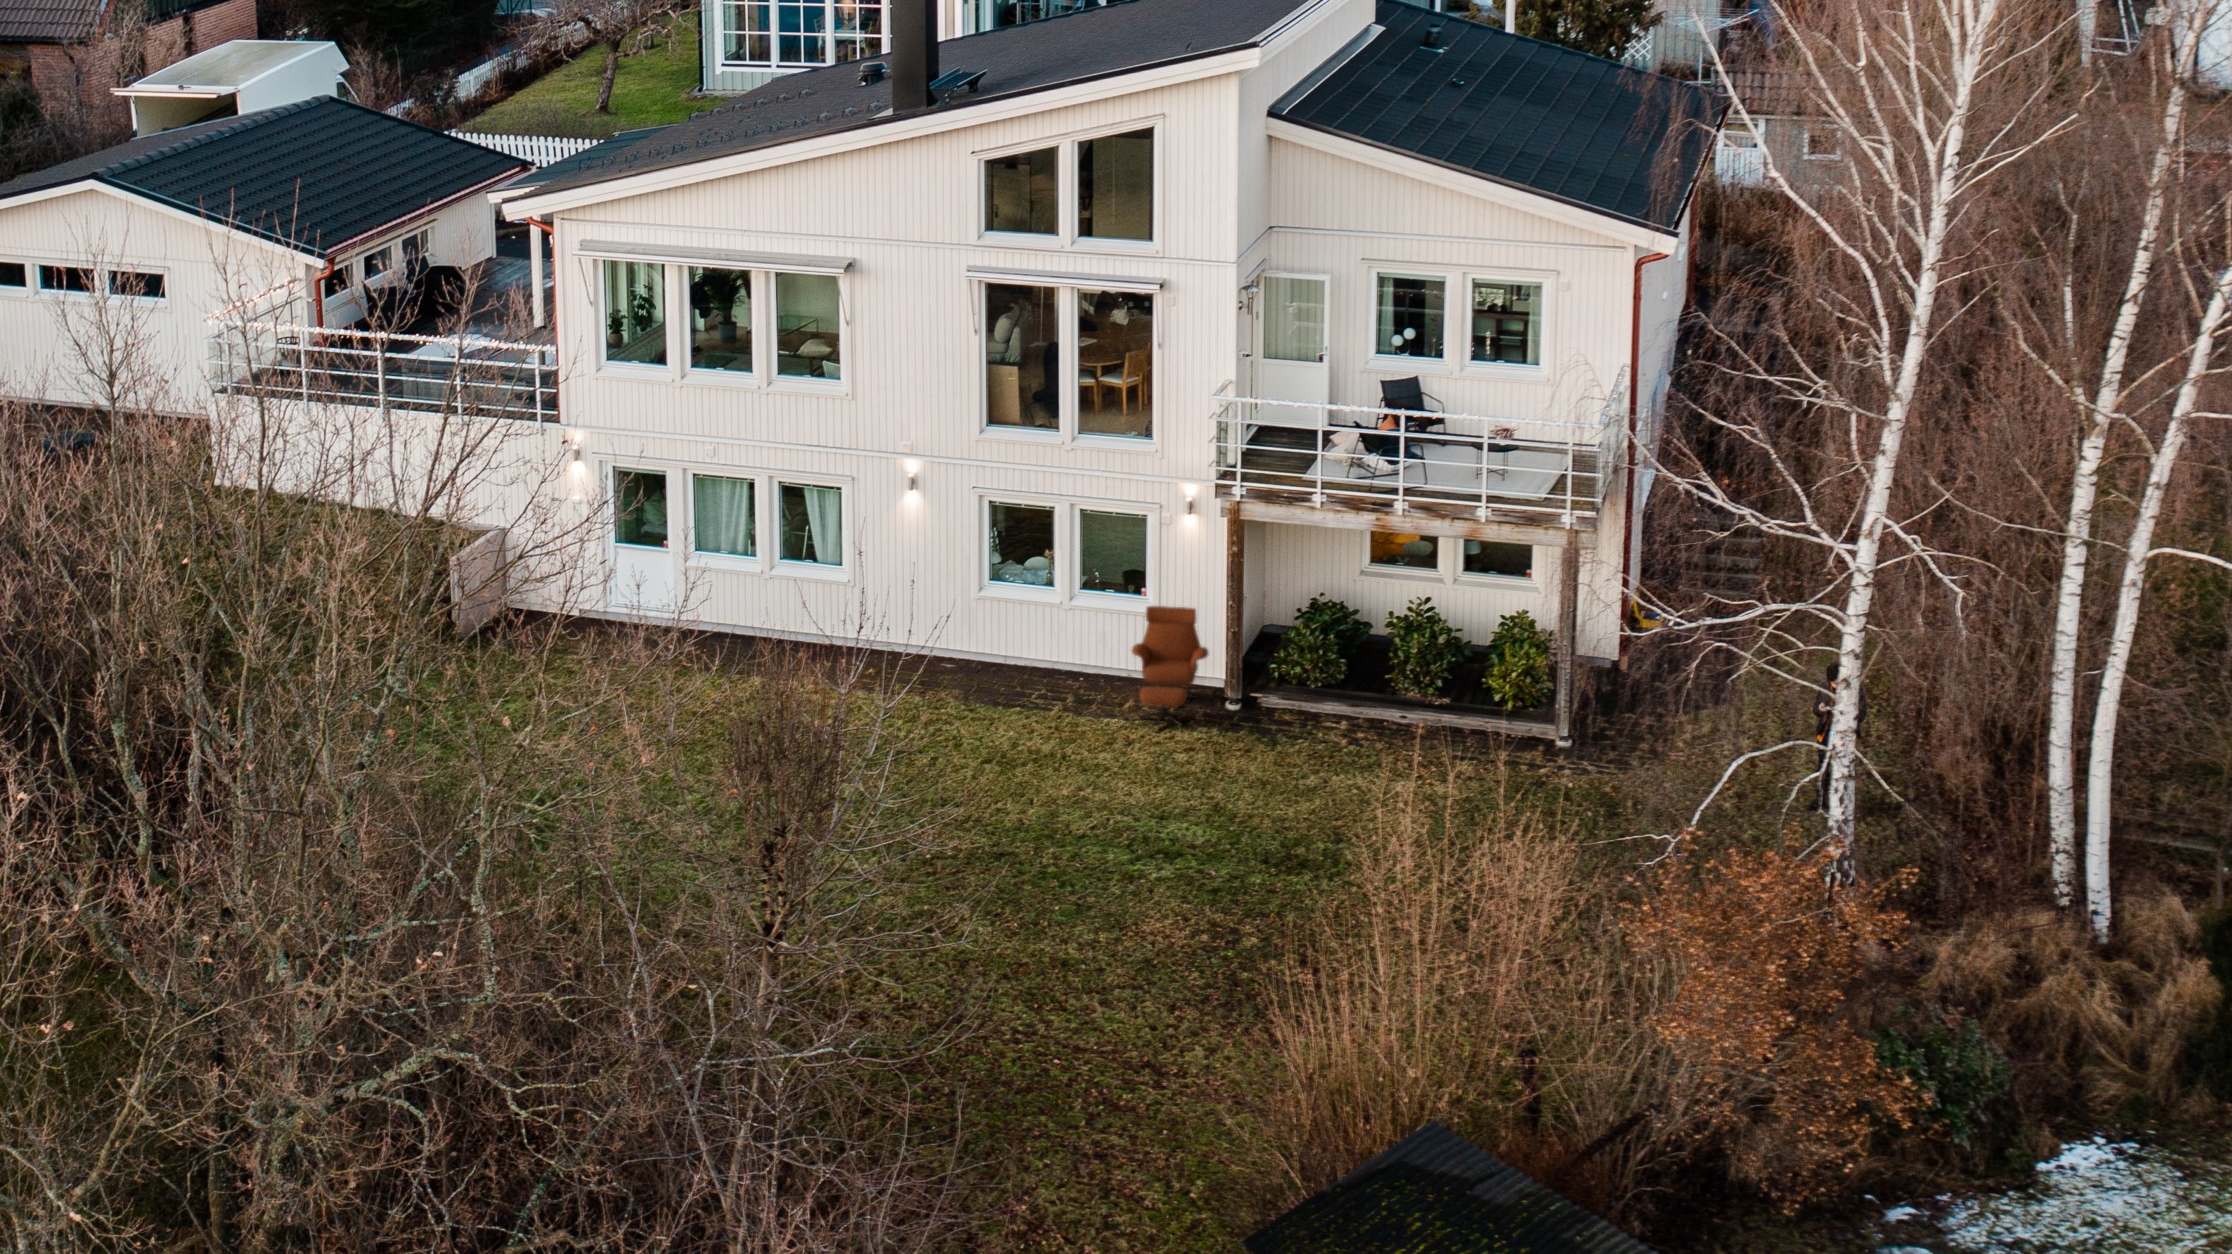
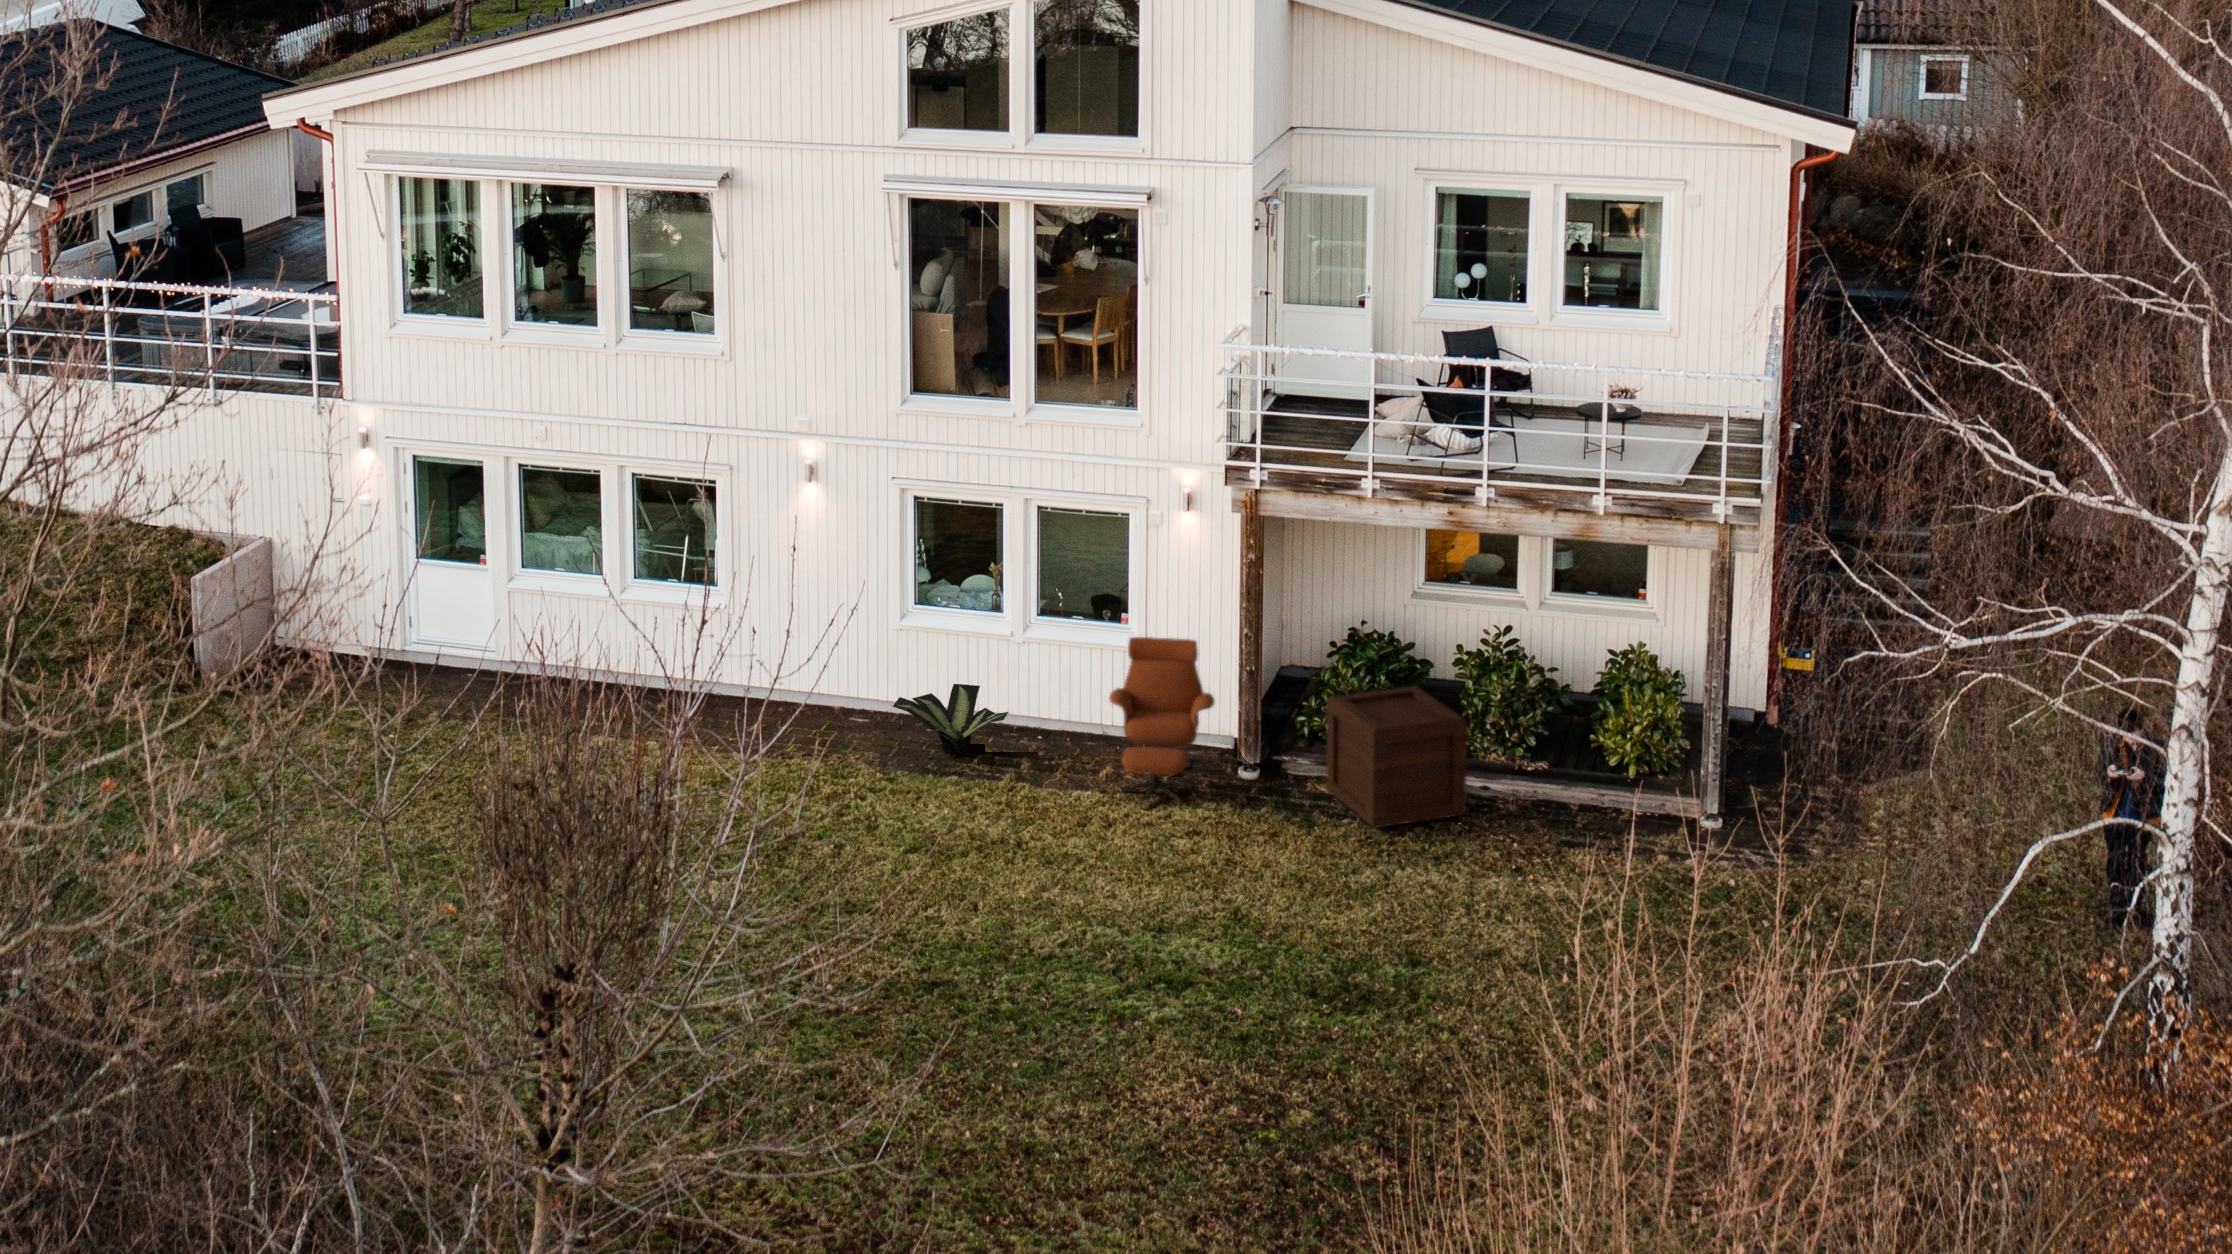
potted plant: none [972,639,1058,693] -> present [893,684,1008,756]
wooden crate: none [1288,643,1388,746] -> present [1326,686,1467,828]

